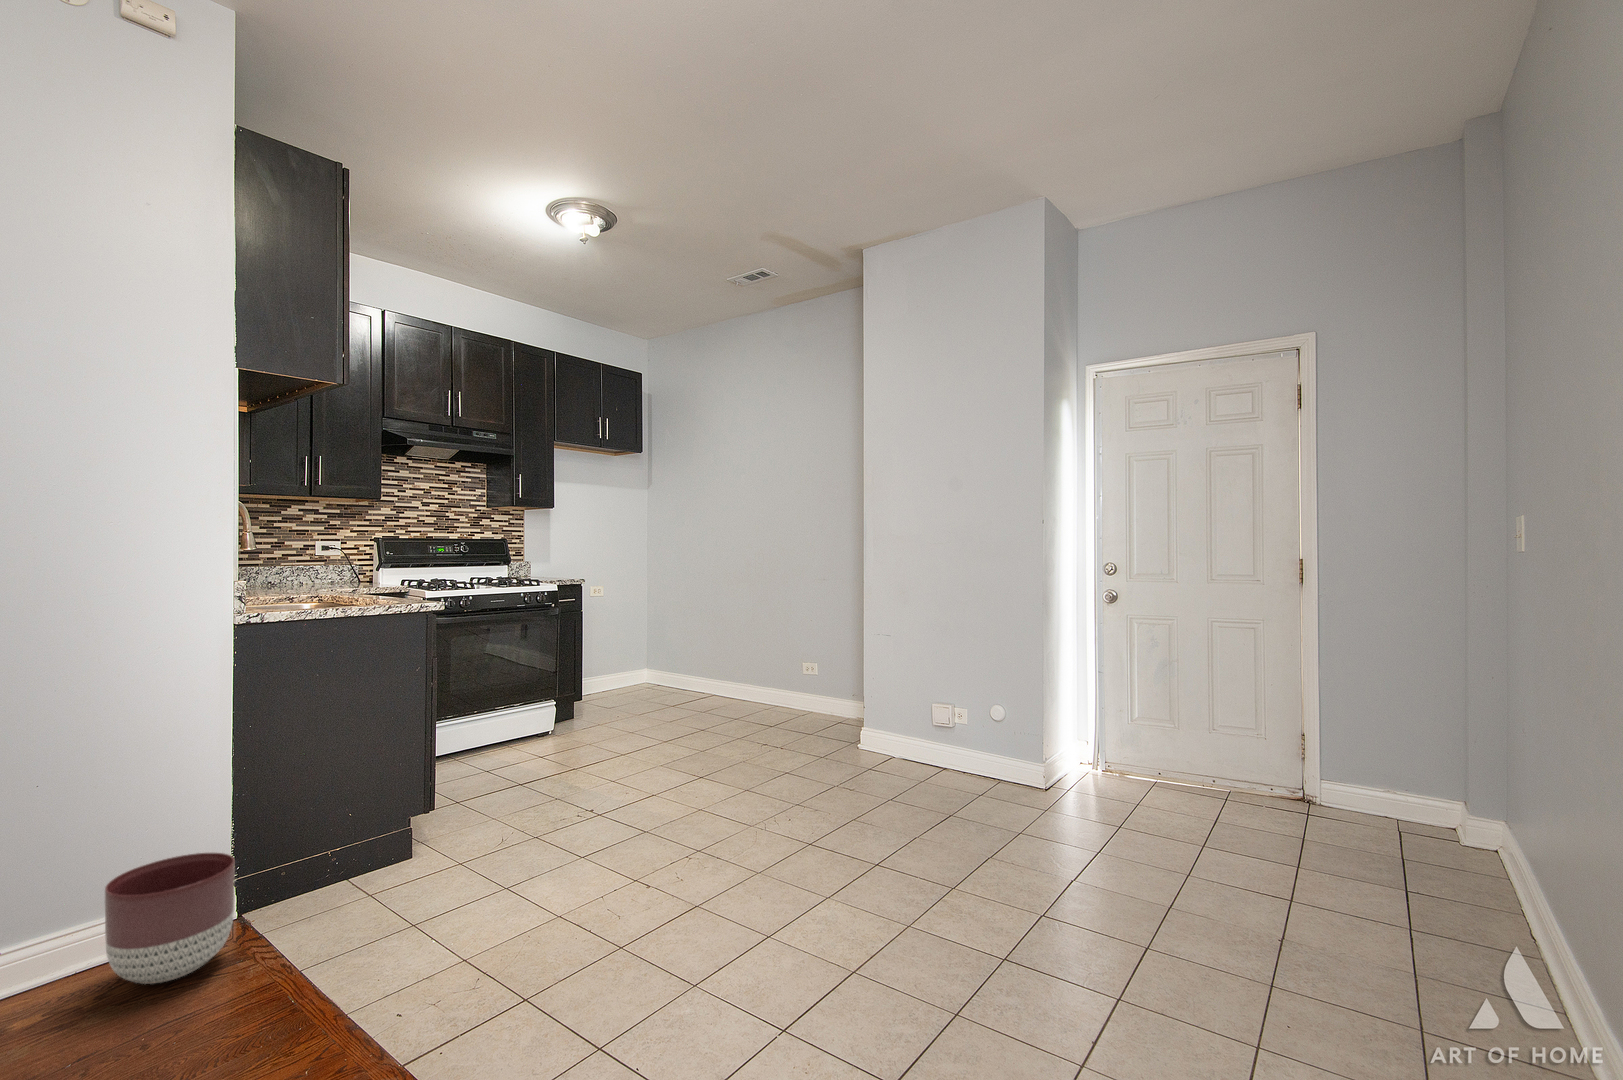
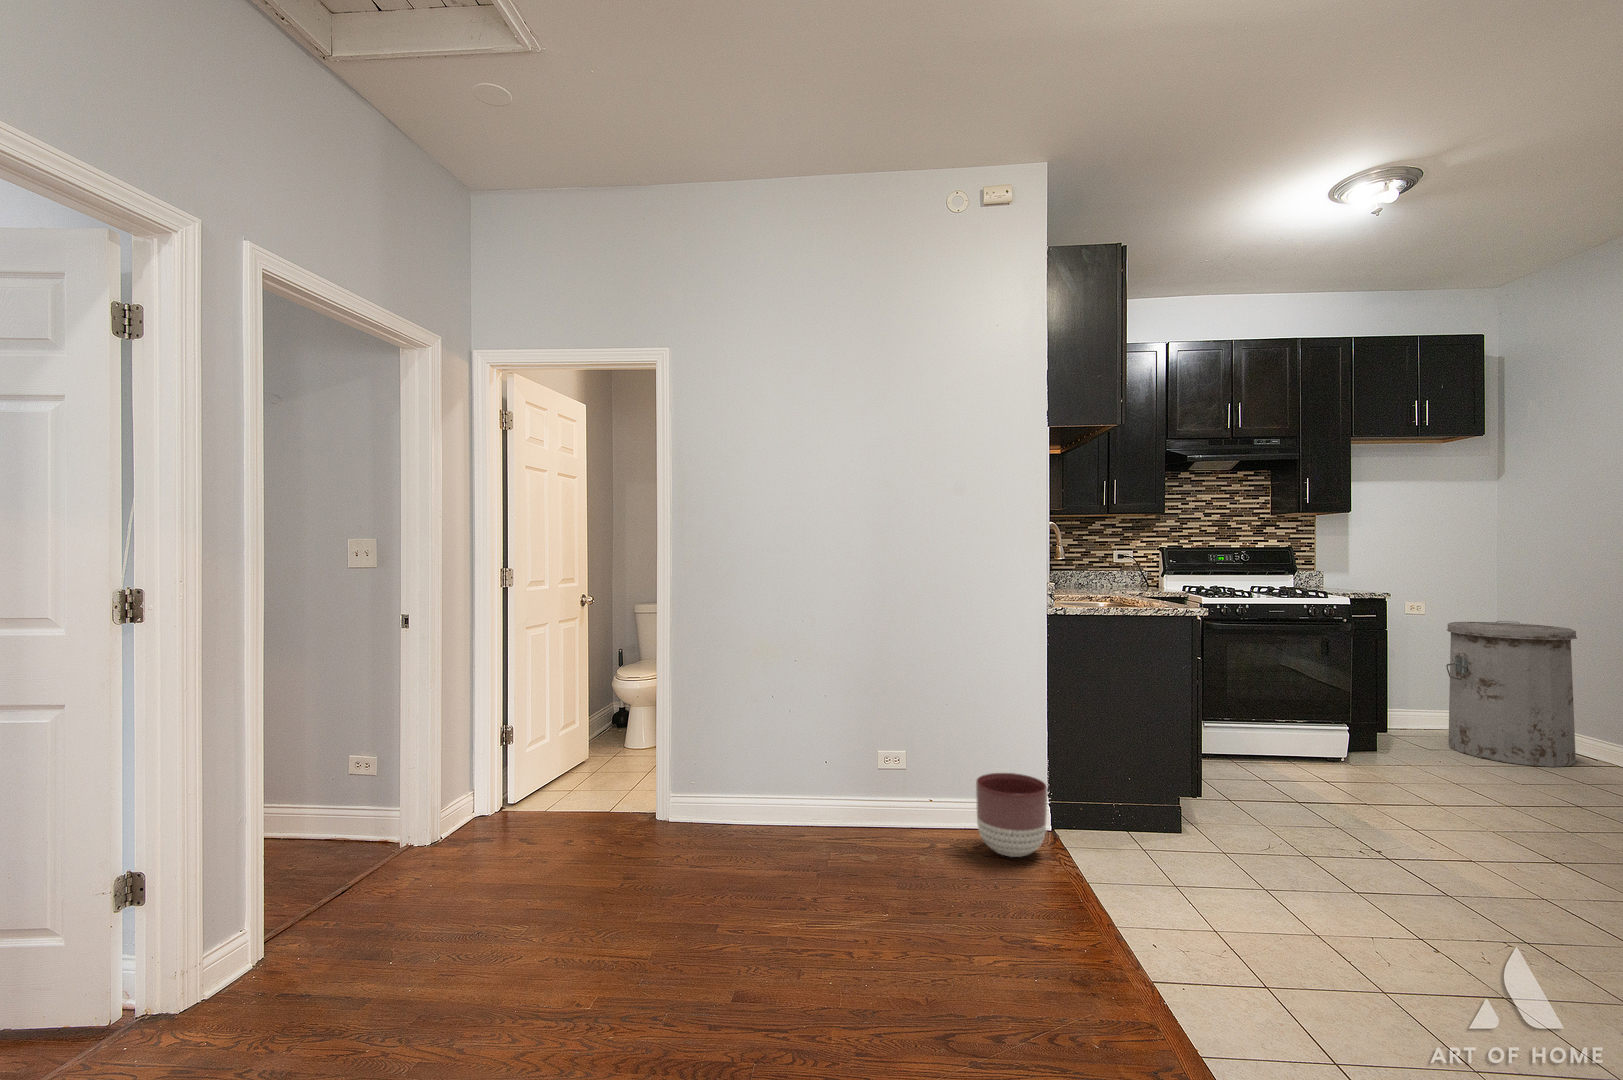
trash can: none [620,597,695,707] -> present [1446,621,1577,767]

